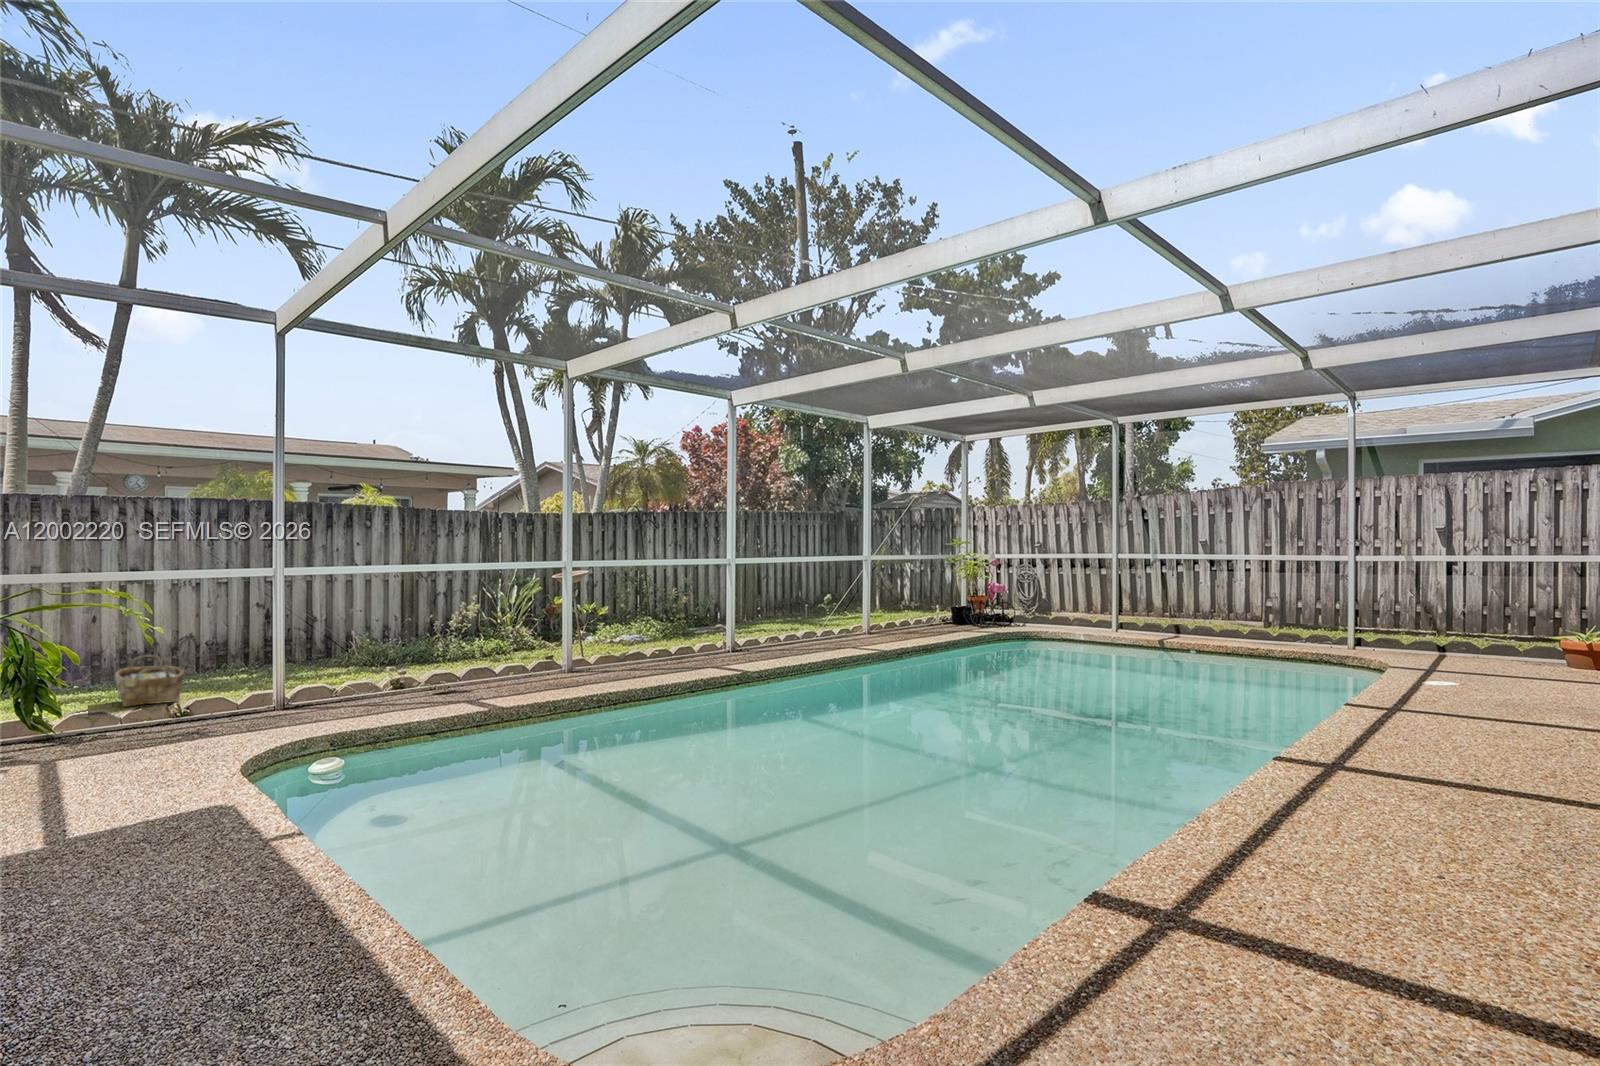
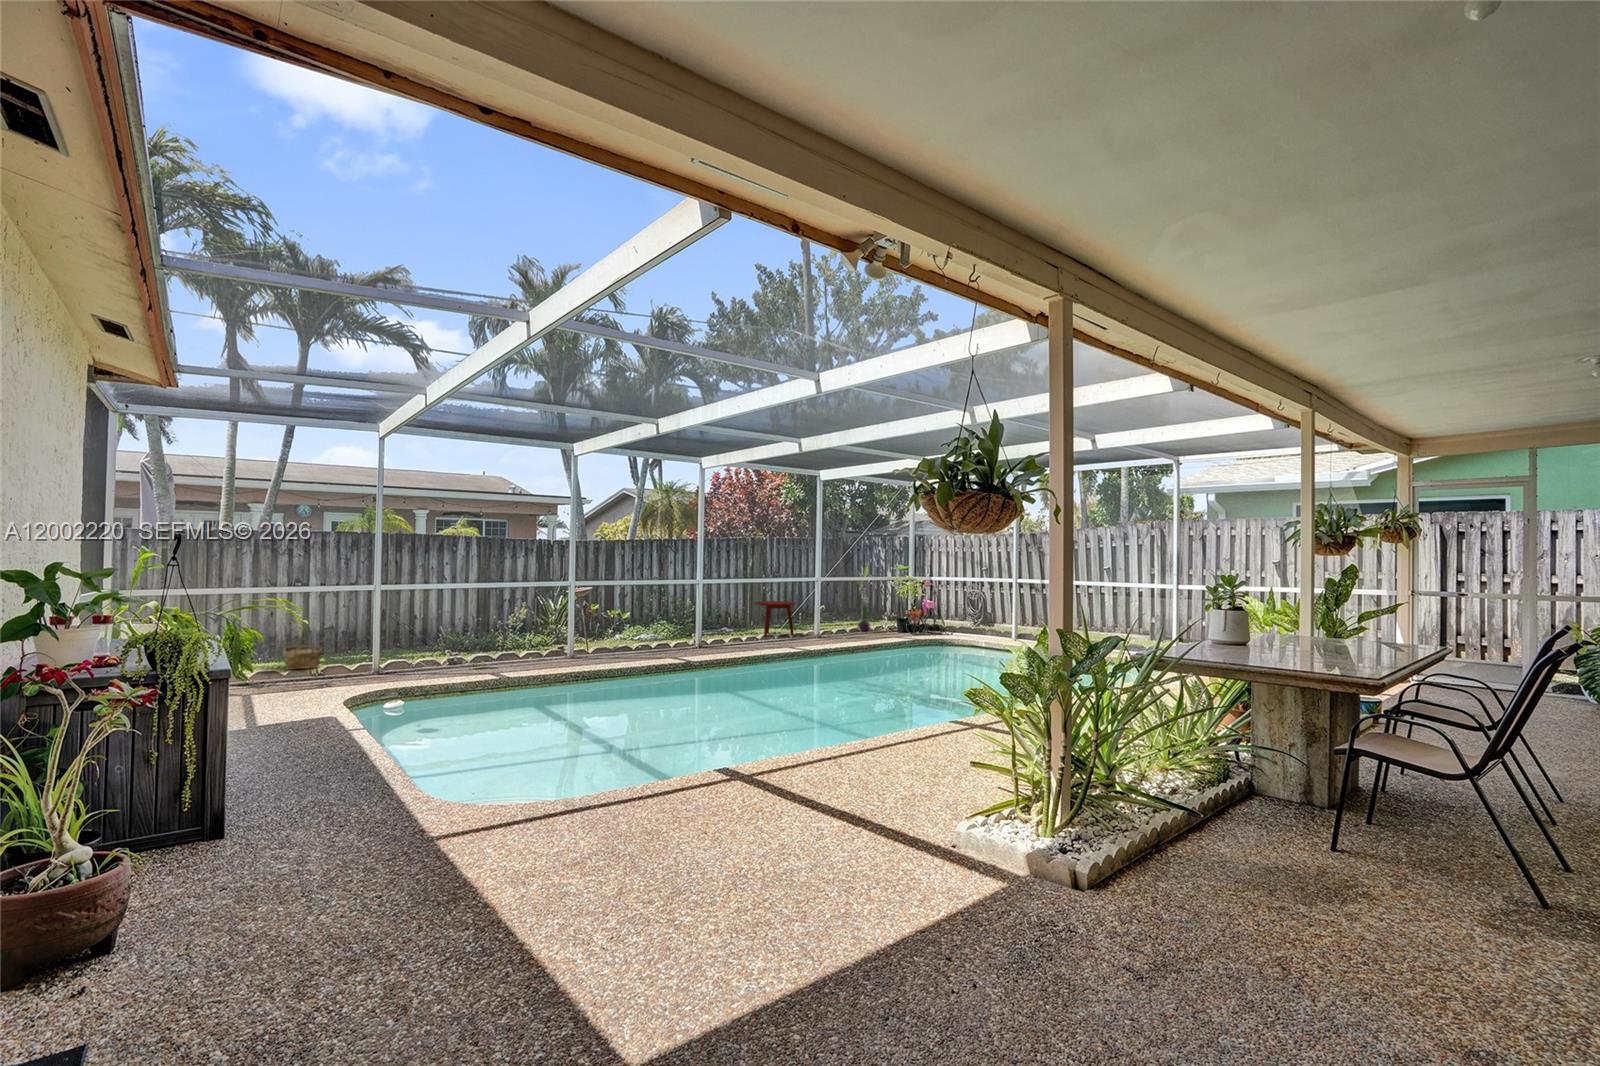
decorative plant: none [876,584,919,624] -> present [858,600,870,631]
side table: none [776,589,827,633] -> present [755,601,796,637]

